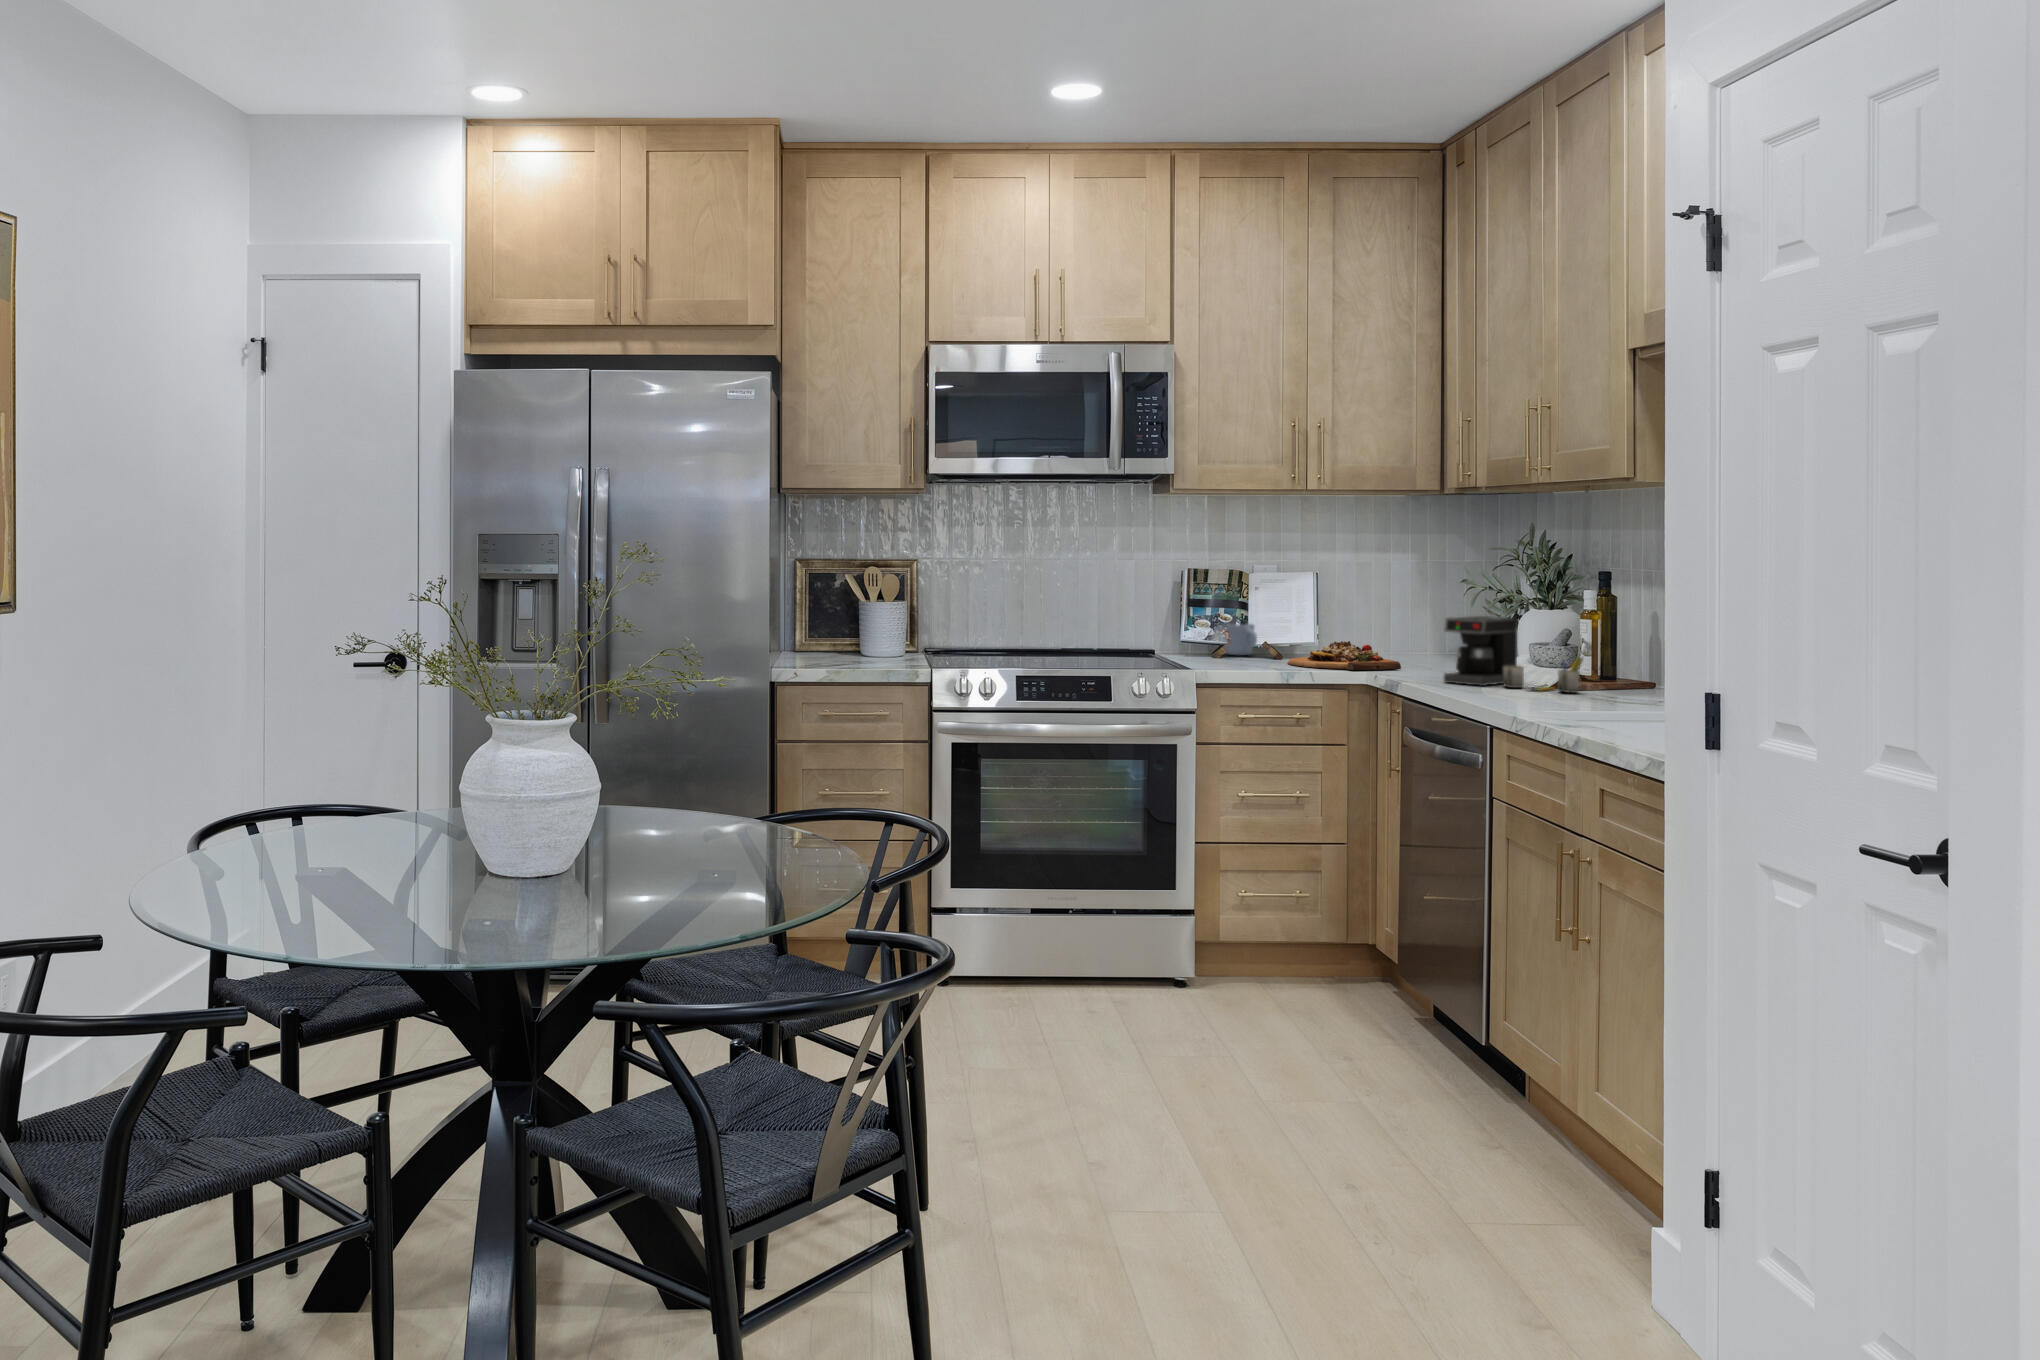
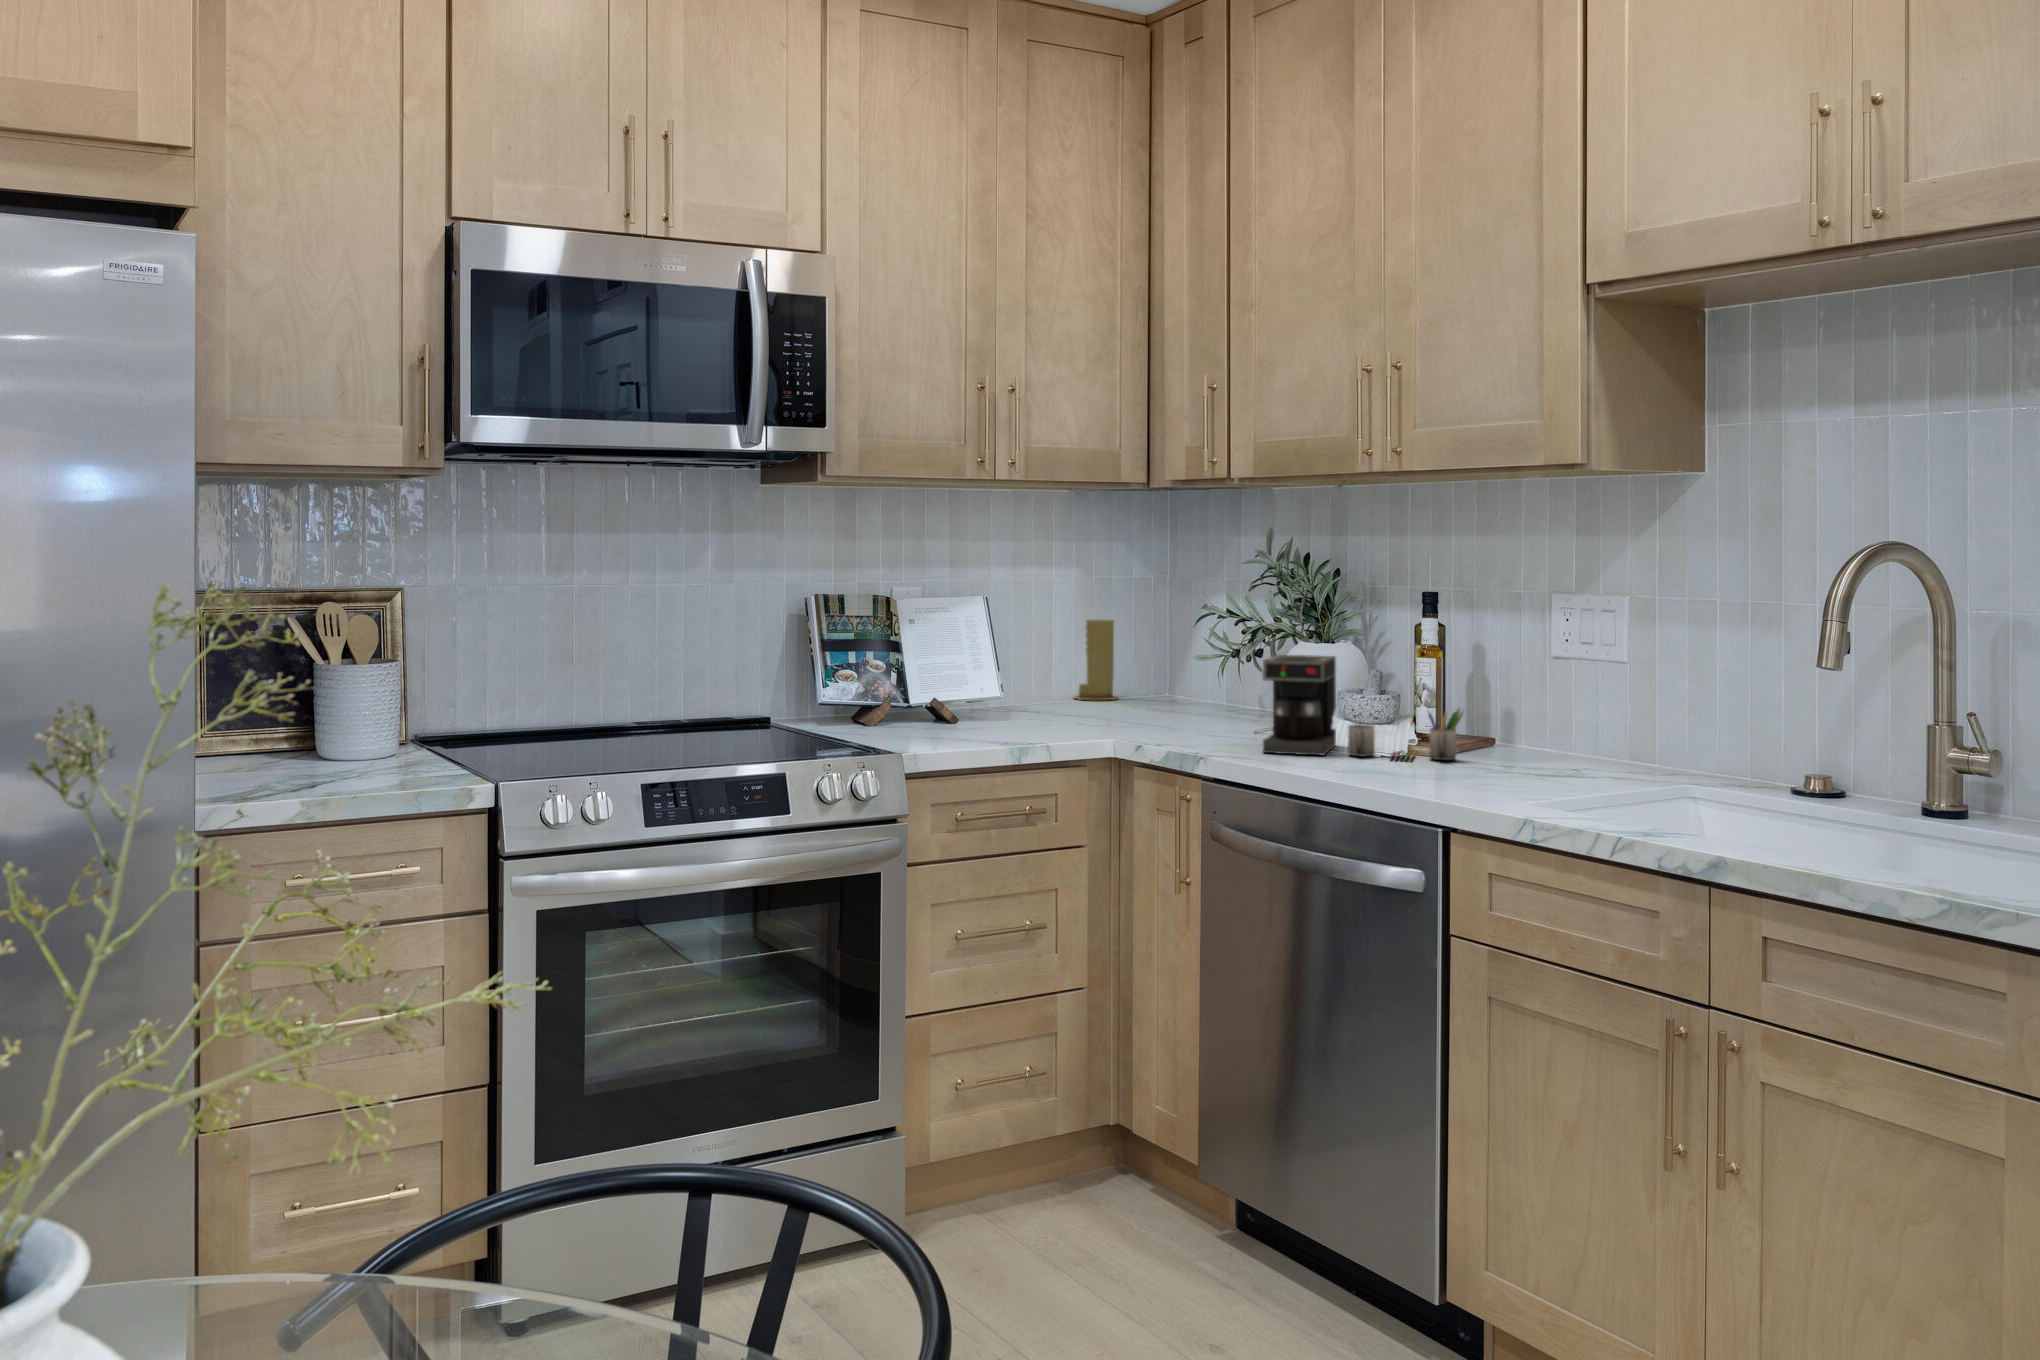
candle: none [1409,591,1446,653] -> present [1074,618,1118,700]
mug: present [1225,623,1257,655] -> none [870,672,925,720]
cutting board: present [1288,641,1401,670] -> none [987,694,1153,738]

